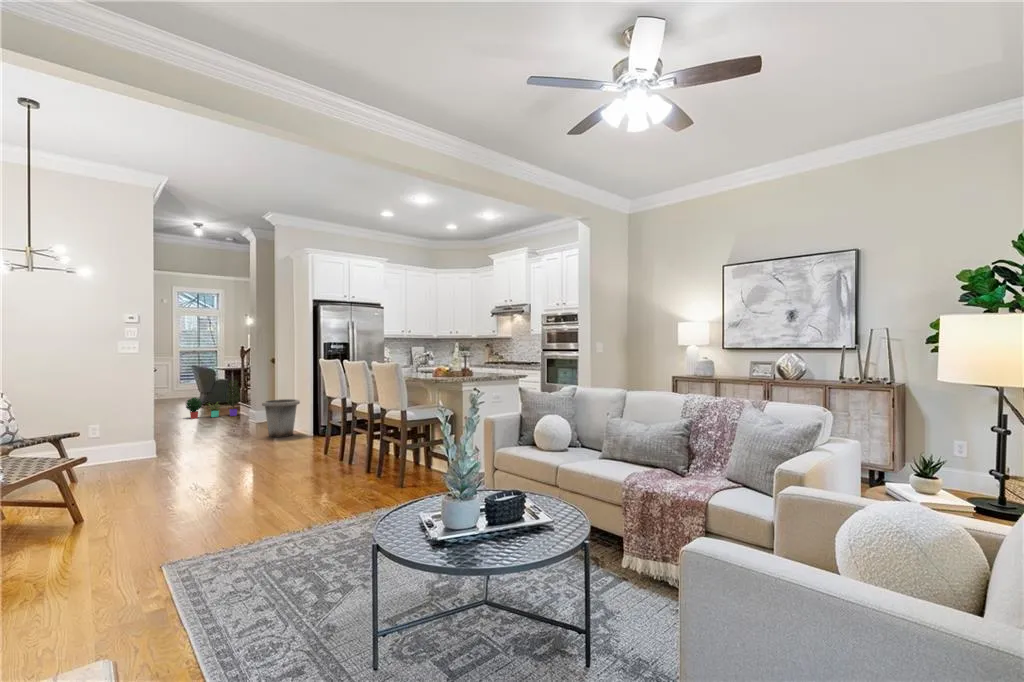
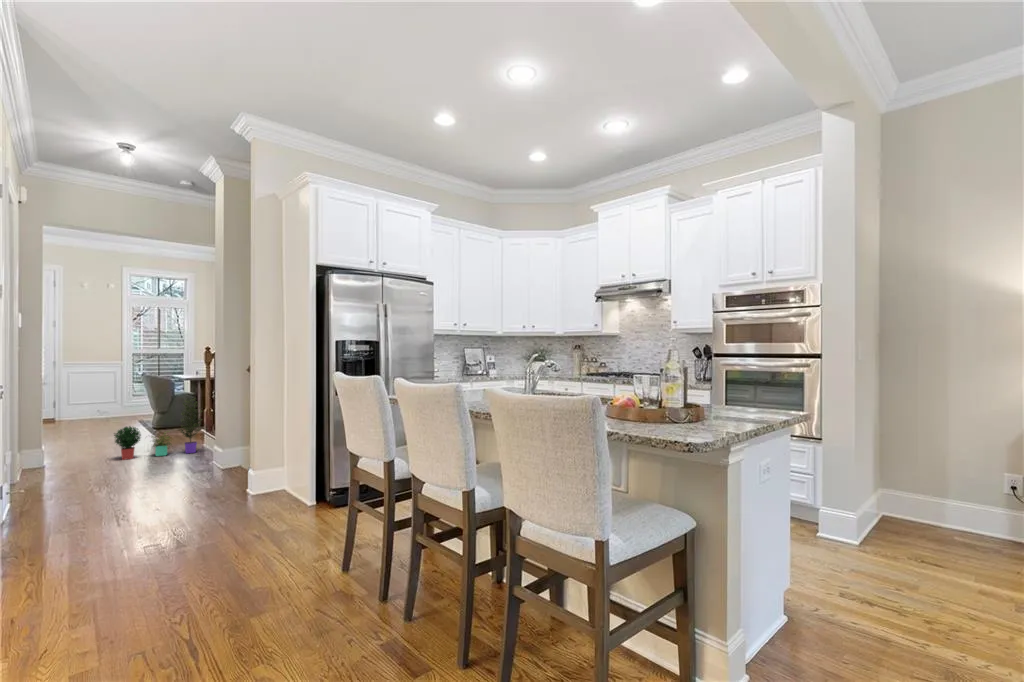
trash can: present [262,399,300,437] -> none [225,438,292,510]

